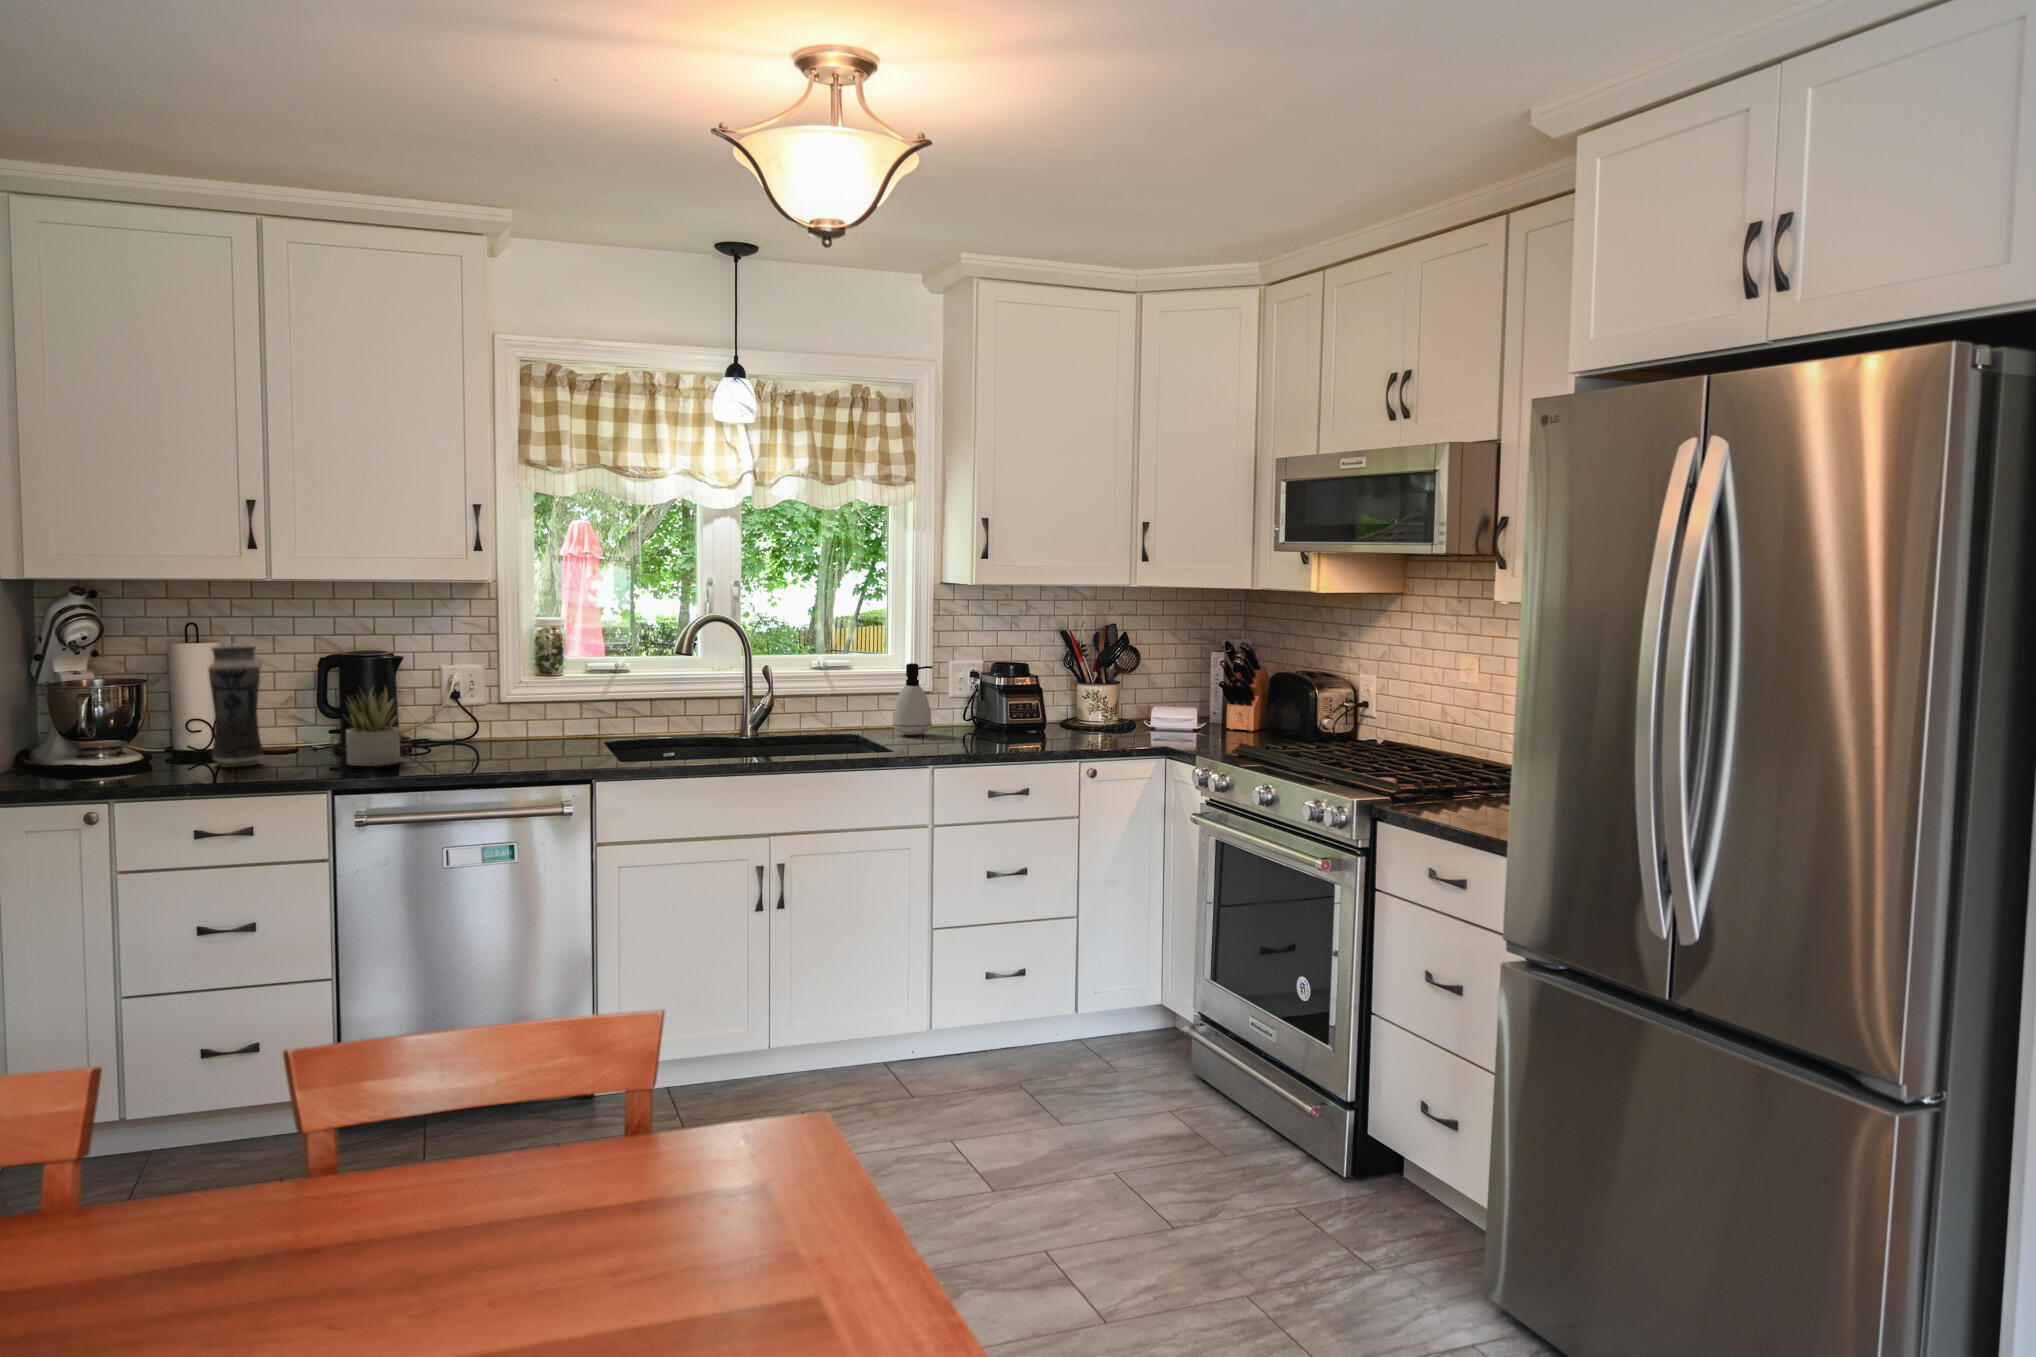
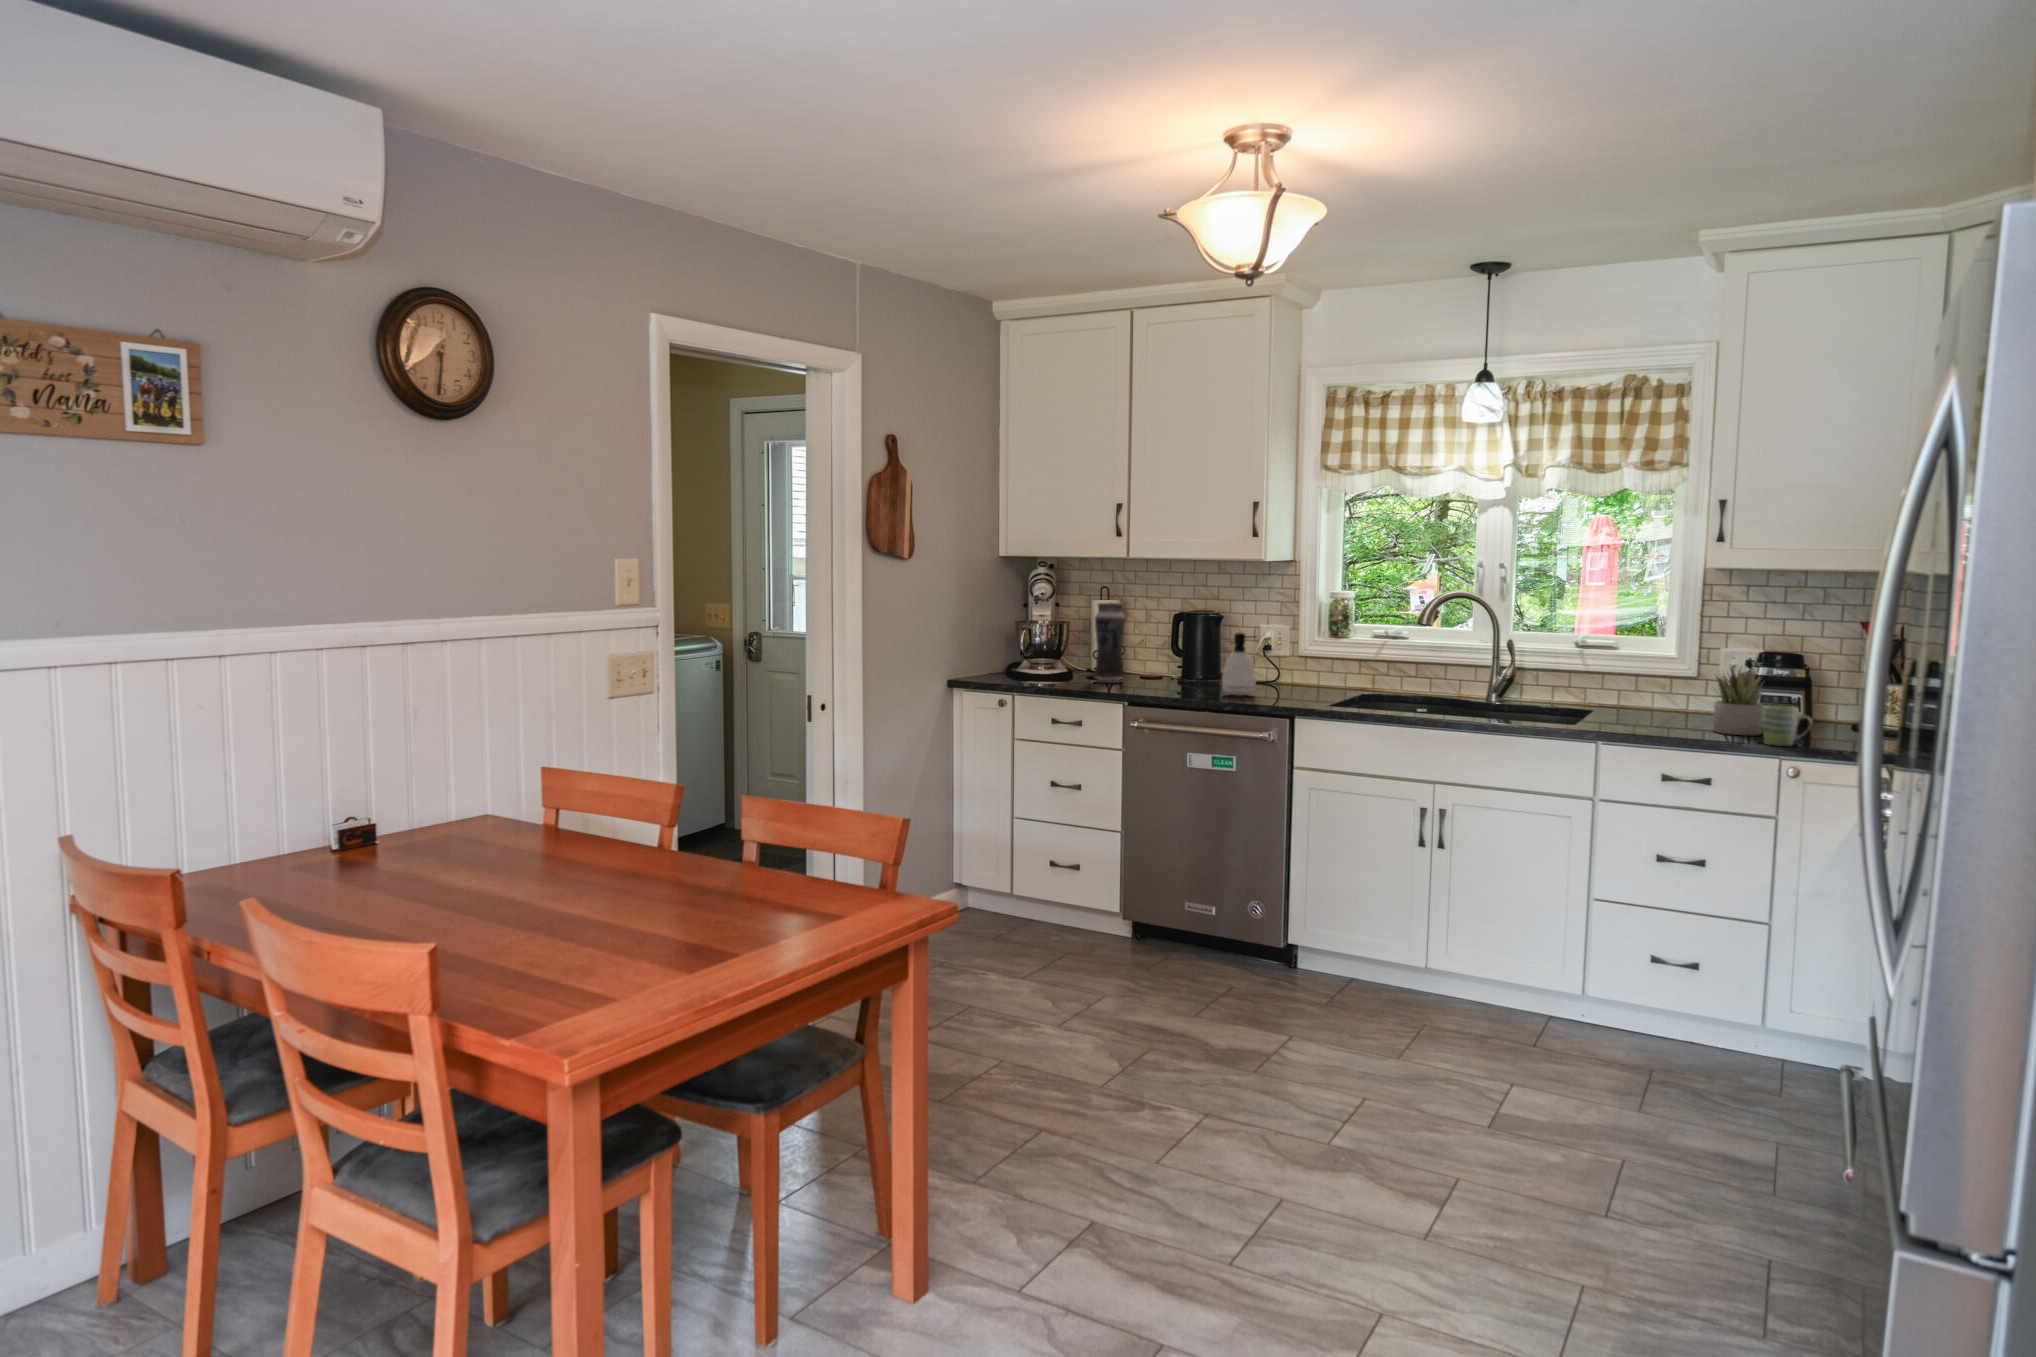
soap dispenser: present [893,663,933,735] -> present [1222,633,1256,696]
succulent plant: present [346,689,400,766] -> present [1713,667,1764,735]
mug: none [1060,711,1099,749] -> present [1762,705,1812,746]

